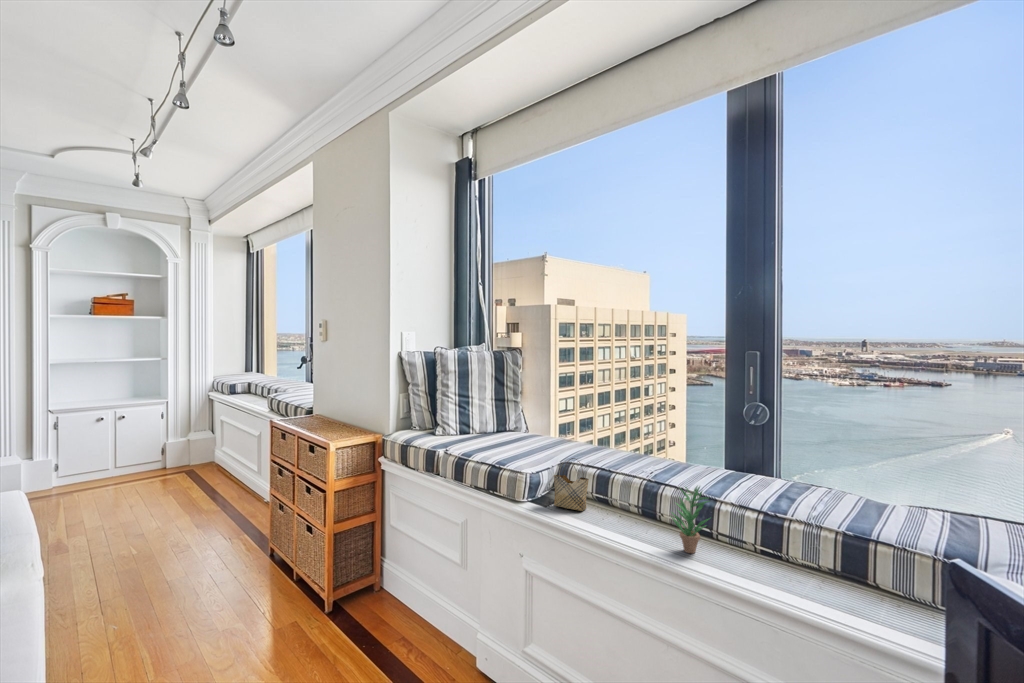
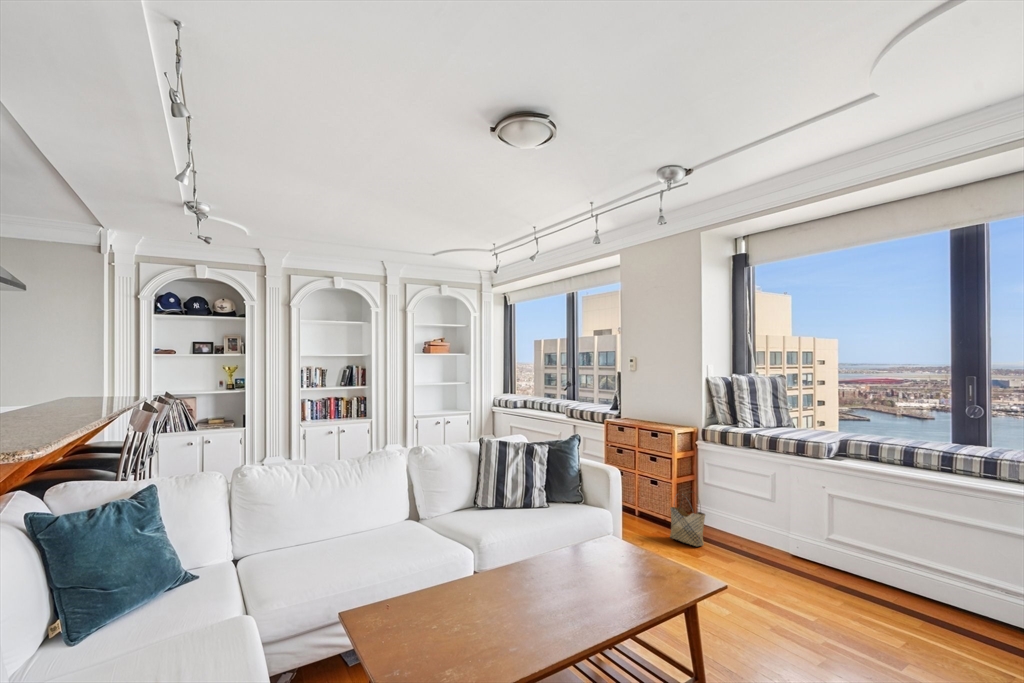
potted plant: present [672,487,709,553] -> none [773,530,819,607]

